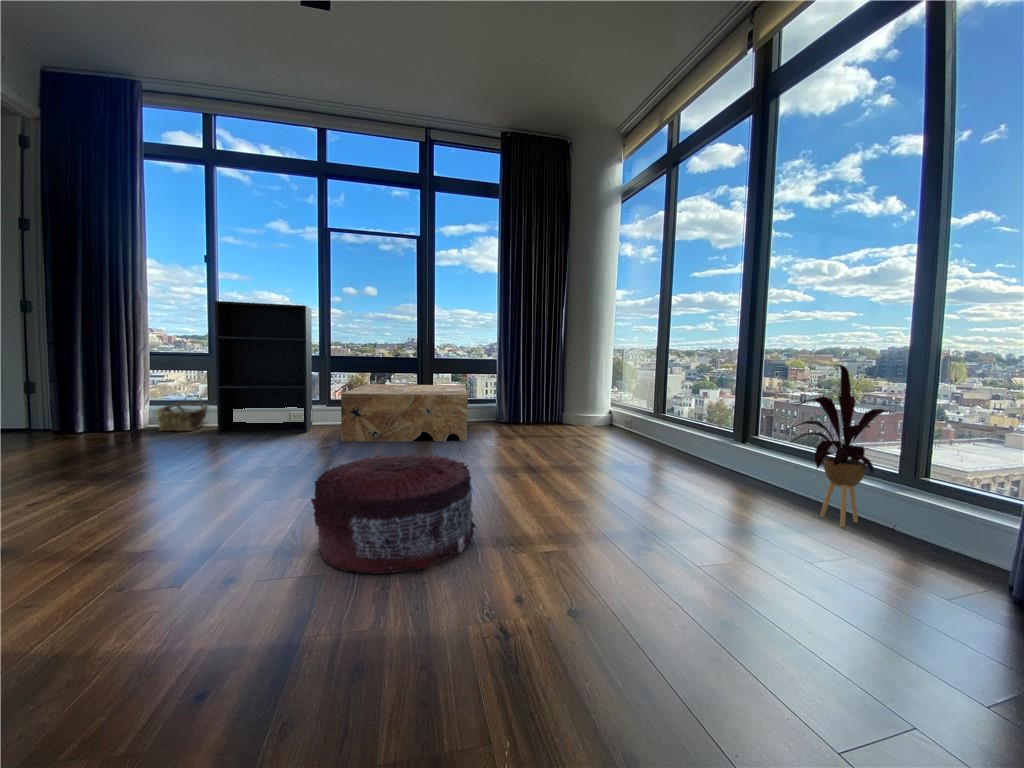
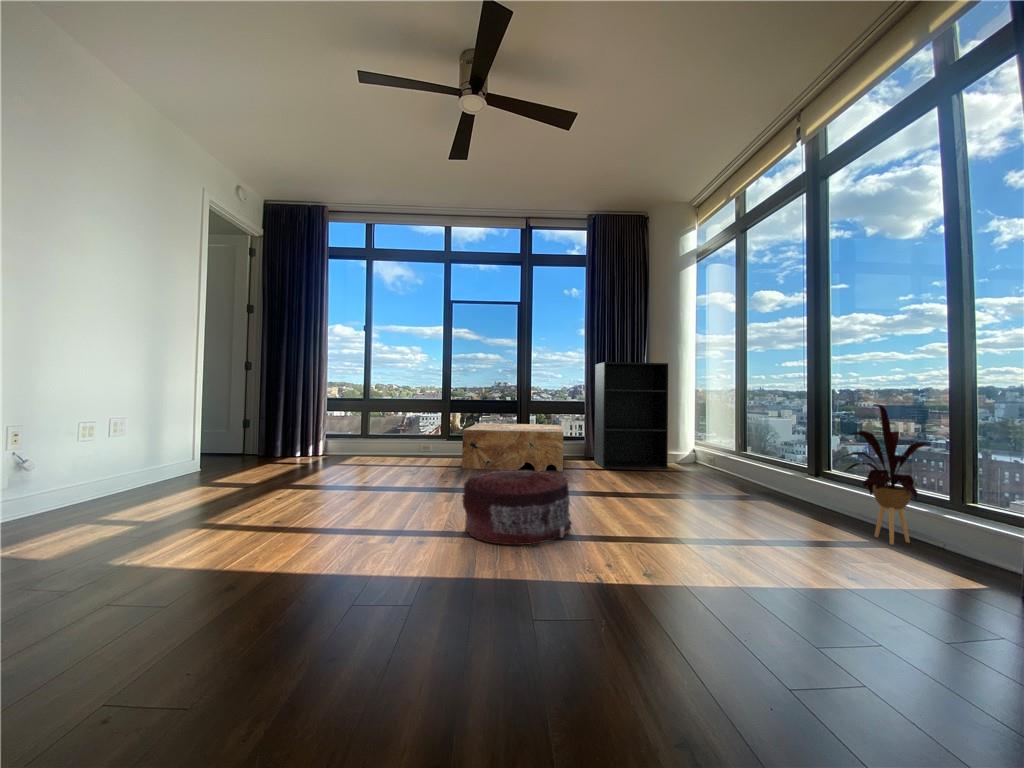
bookshelf: present [215,301,312,435] -> present [594,362,668,469]
woven basket: present [157,396,208,431] -> none [329,431,362,458]

